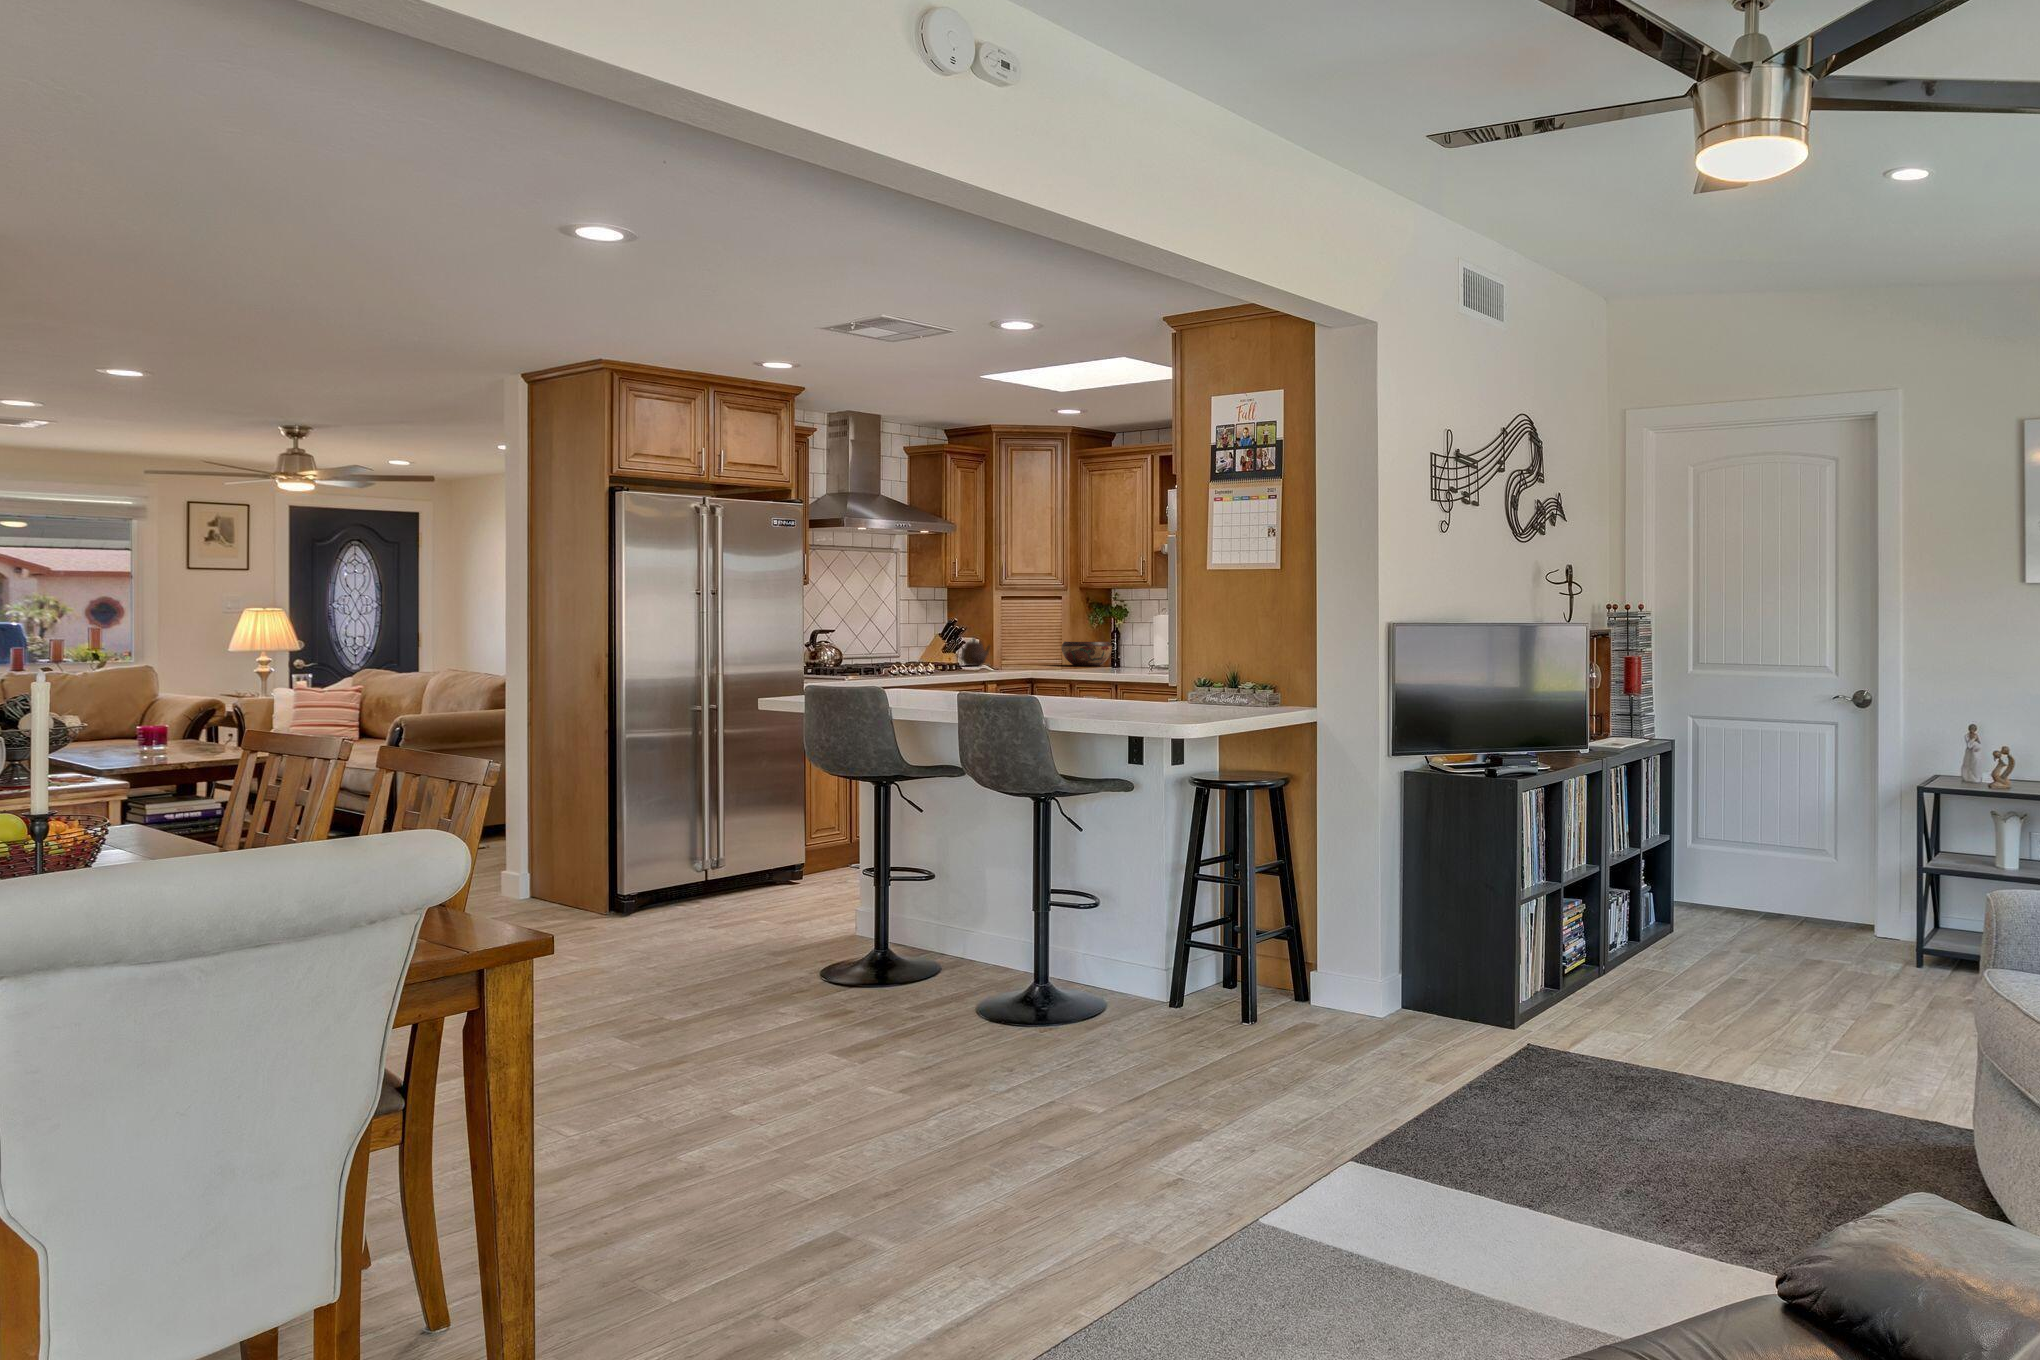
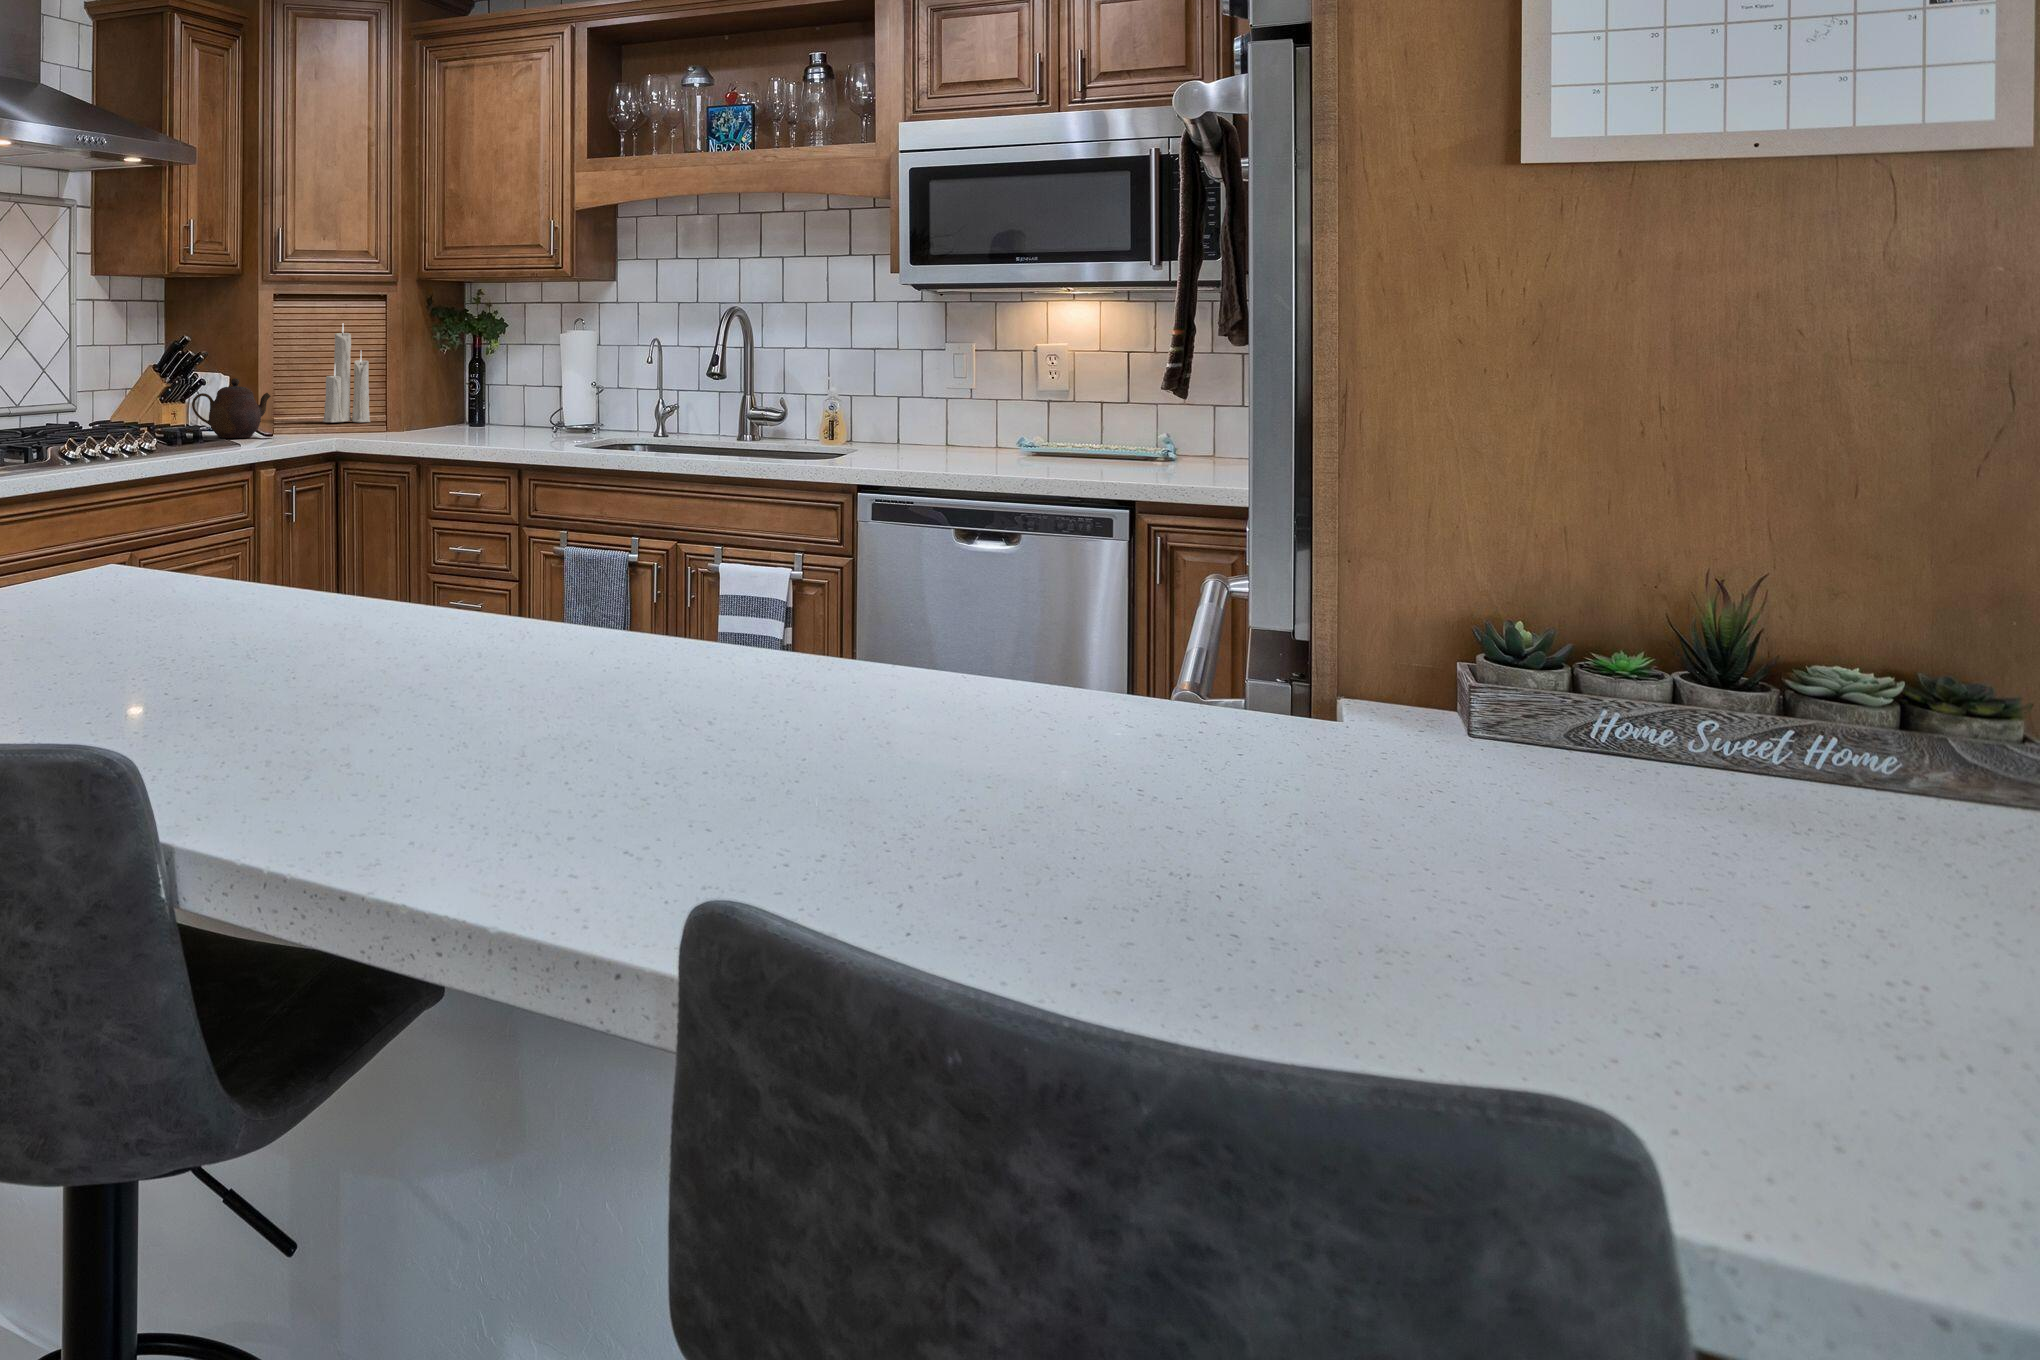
candle: none [1025,607,1051,663] -> present [323,325,370,422]
decorative bowl: present [1061,641,1112,666] -> none [406,384,505,434]

